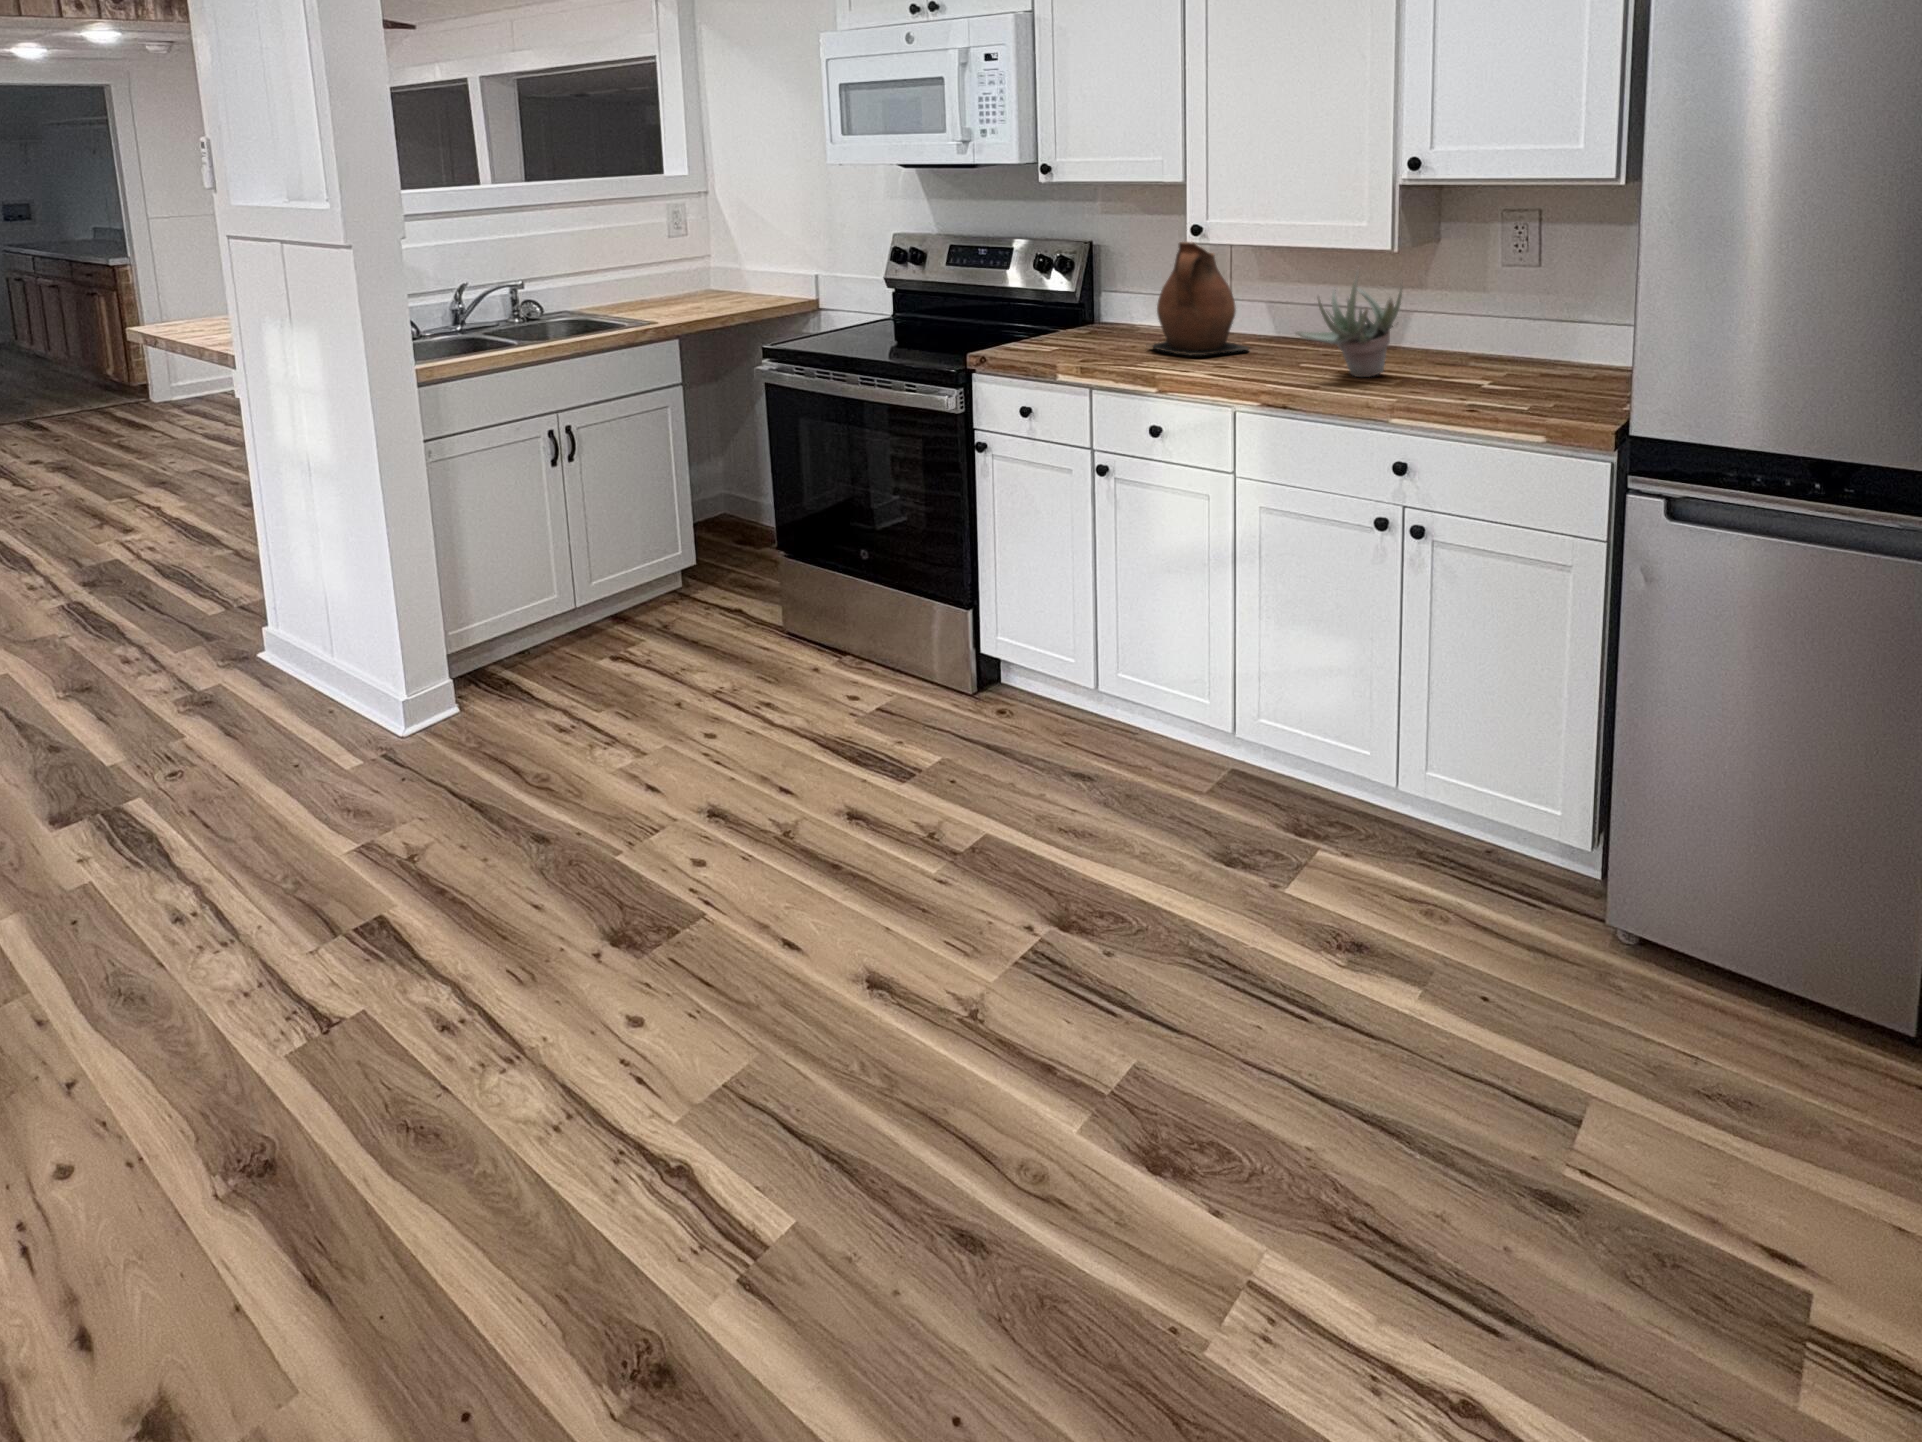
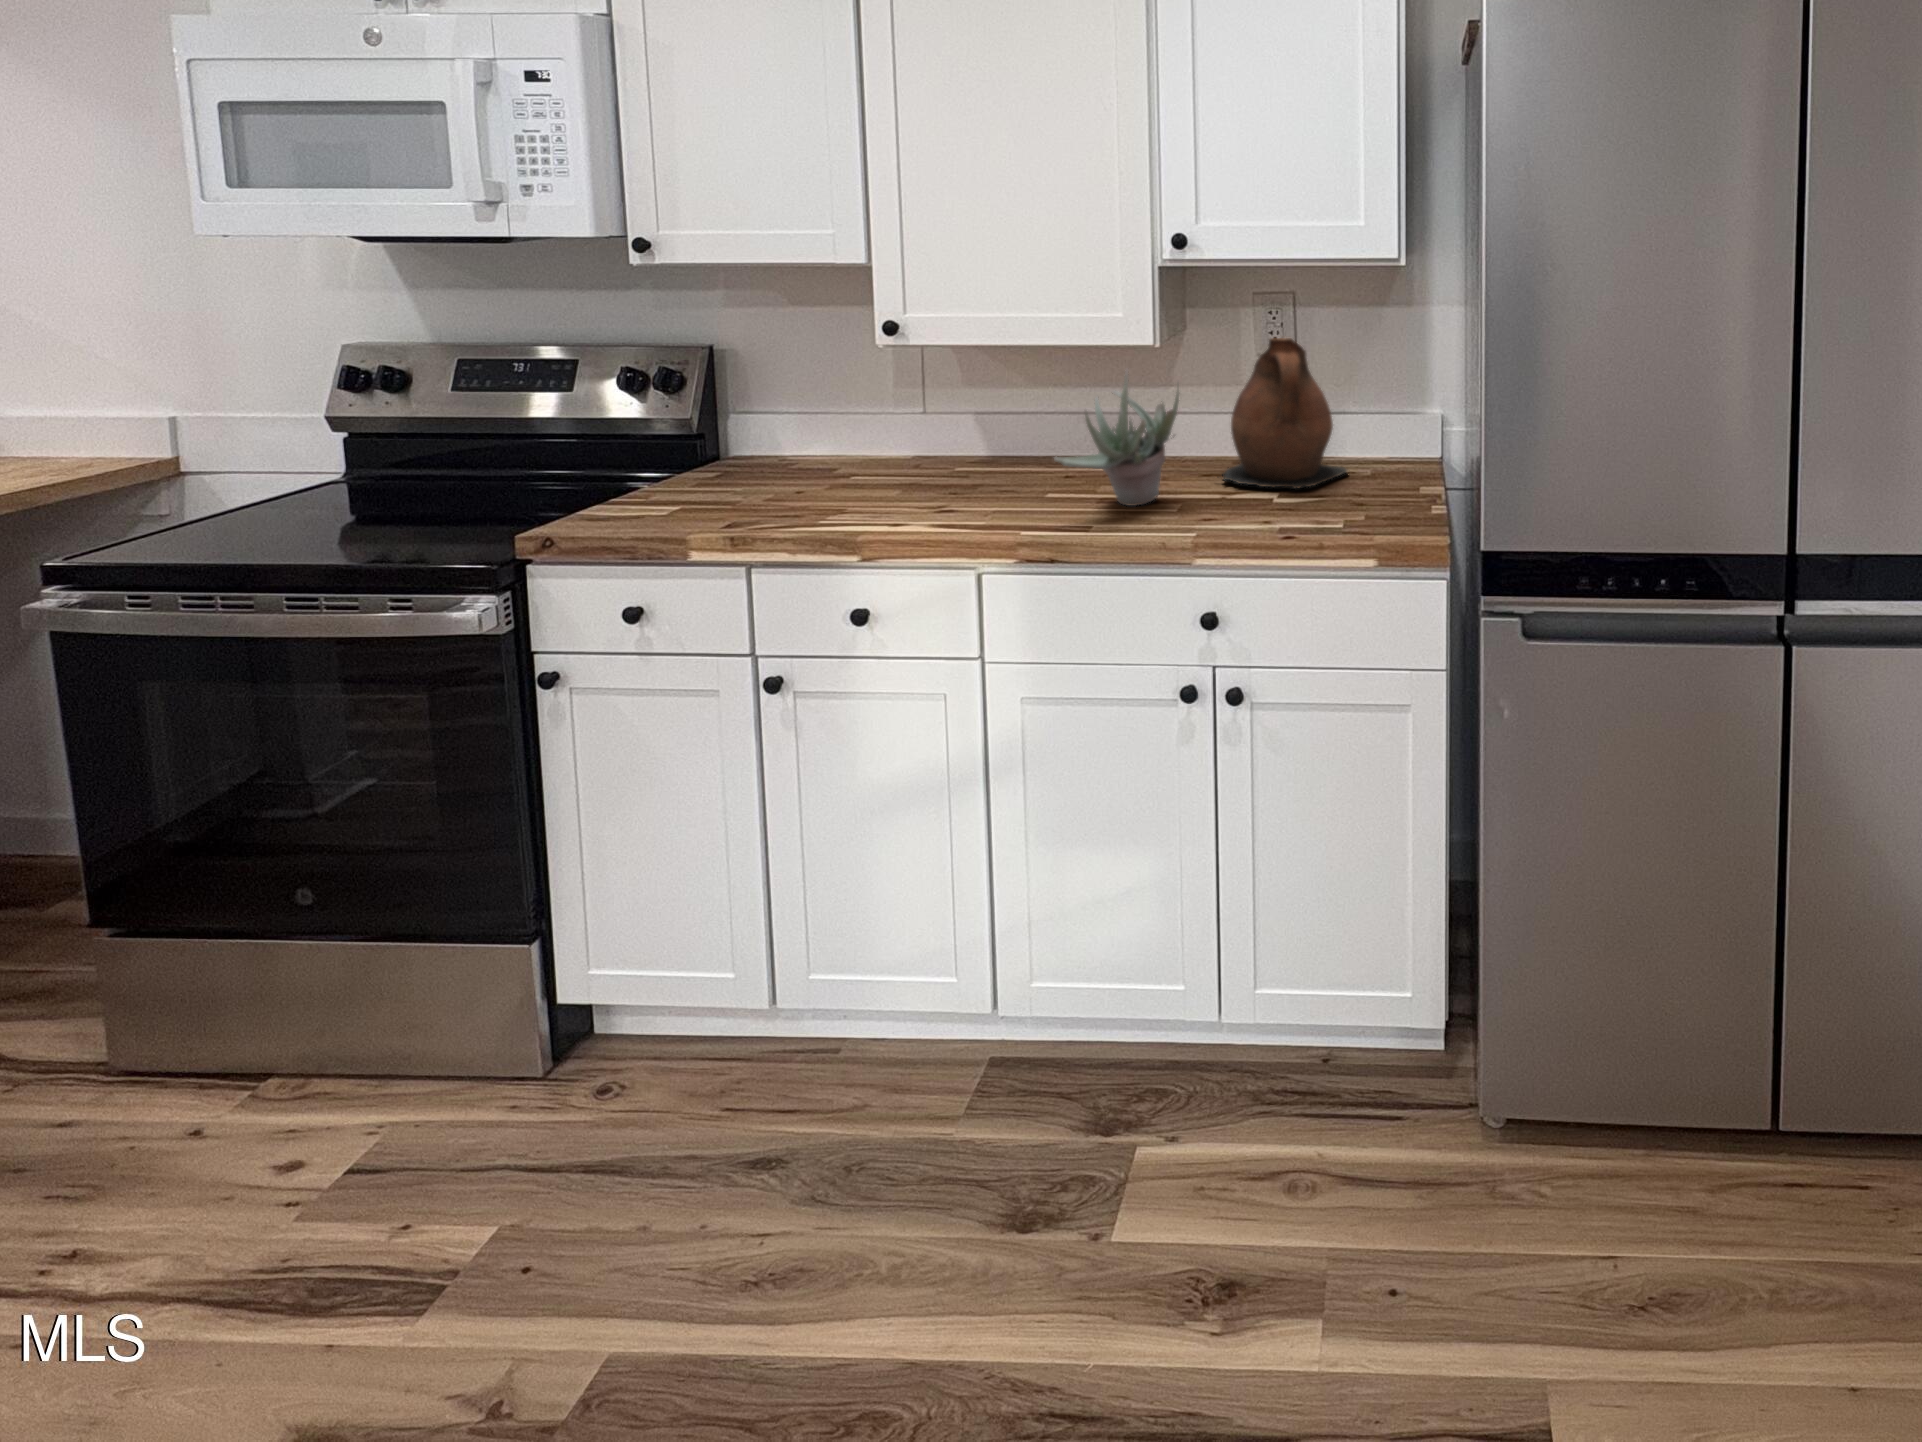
ceramic pitcher: present [1152,242,1249,355] -> present [1223,338,1347,489]

